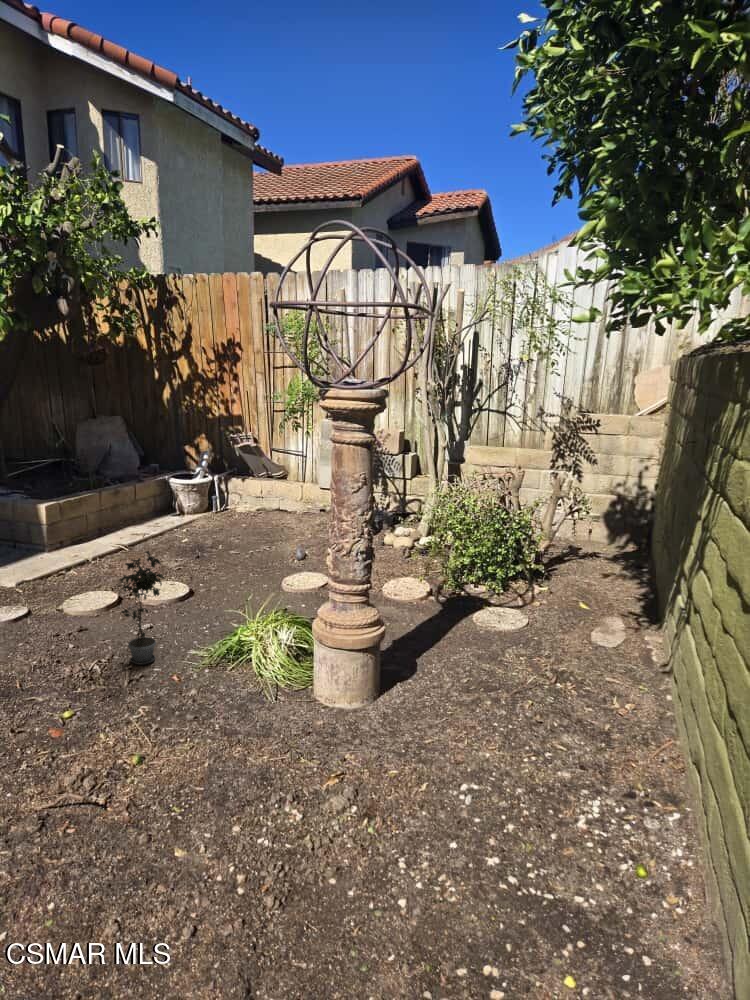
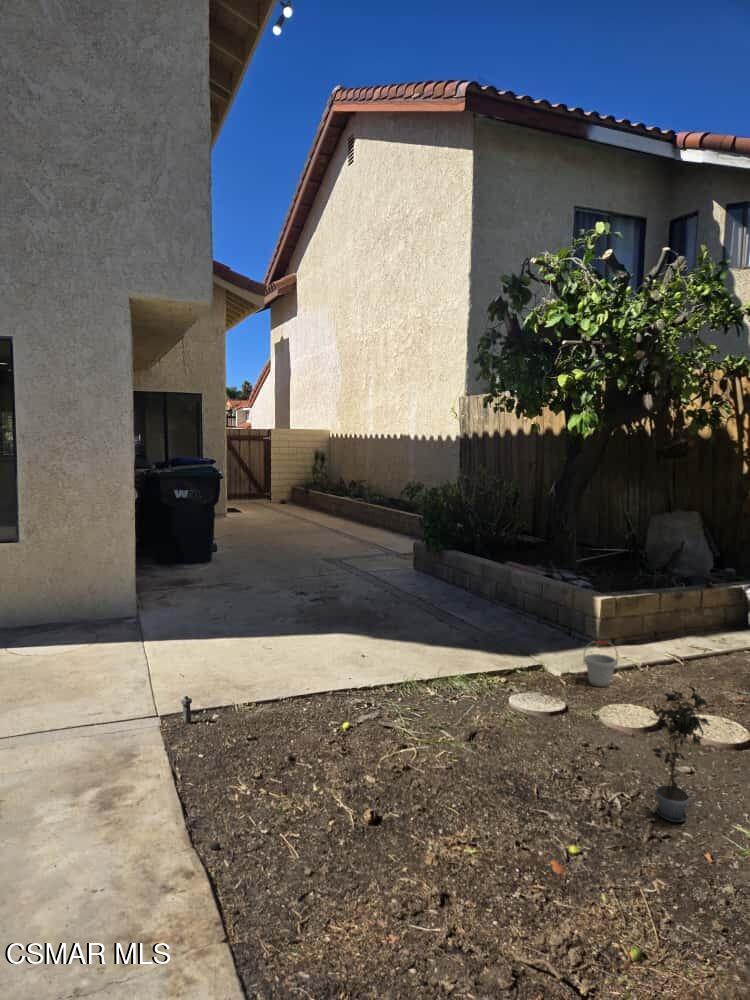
bucket: none [37,540,72,584] -> present [584,641,618,687]

